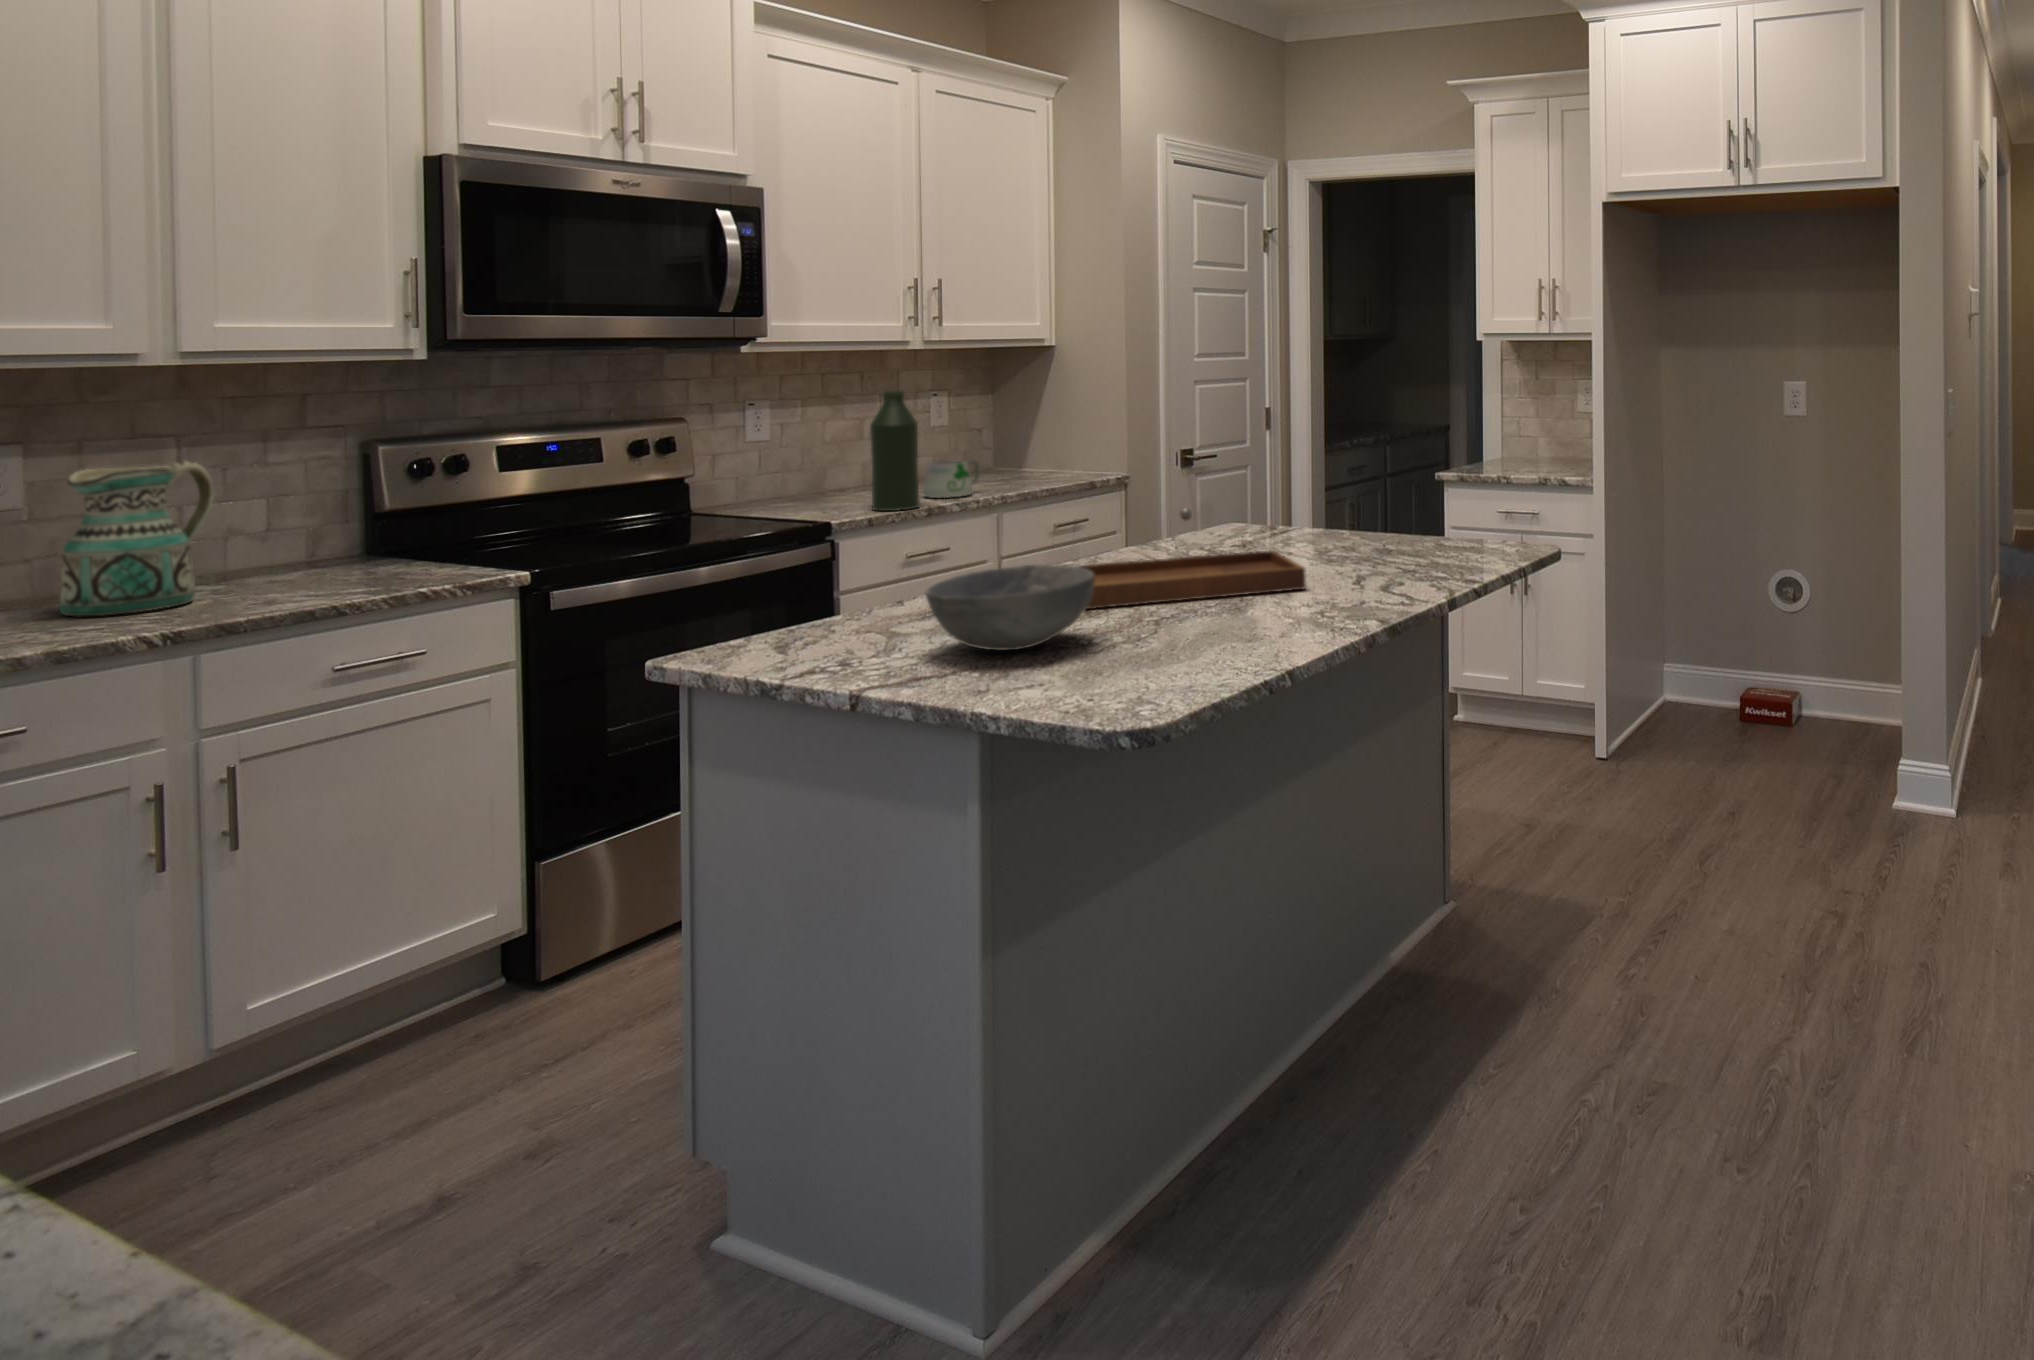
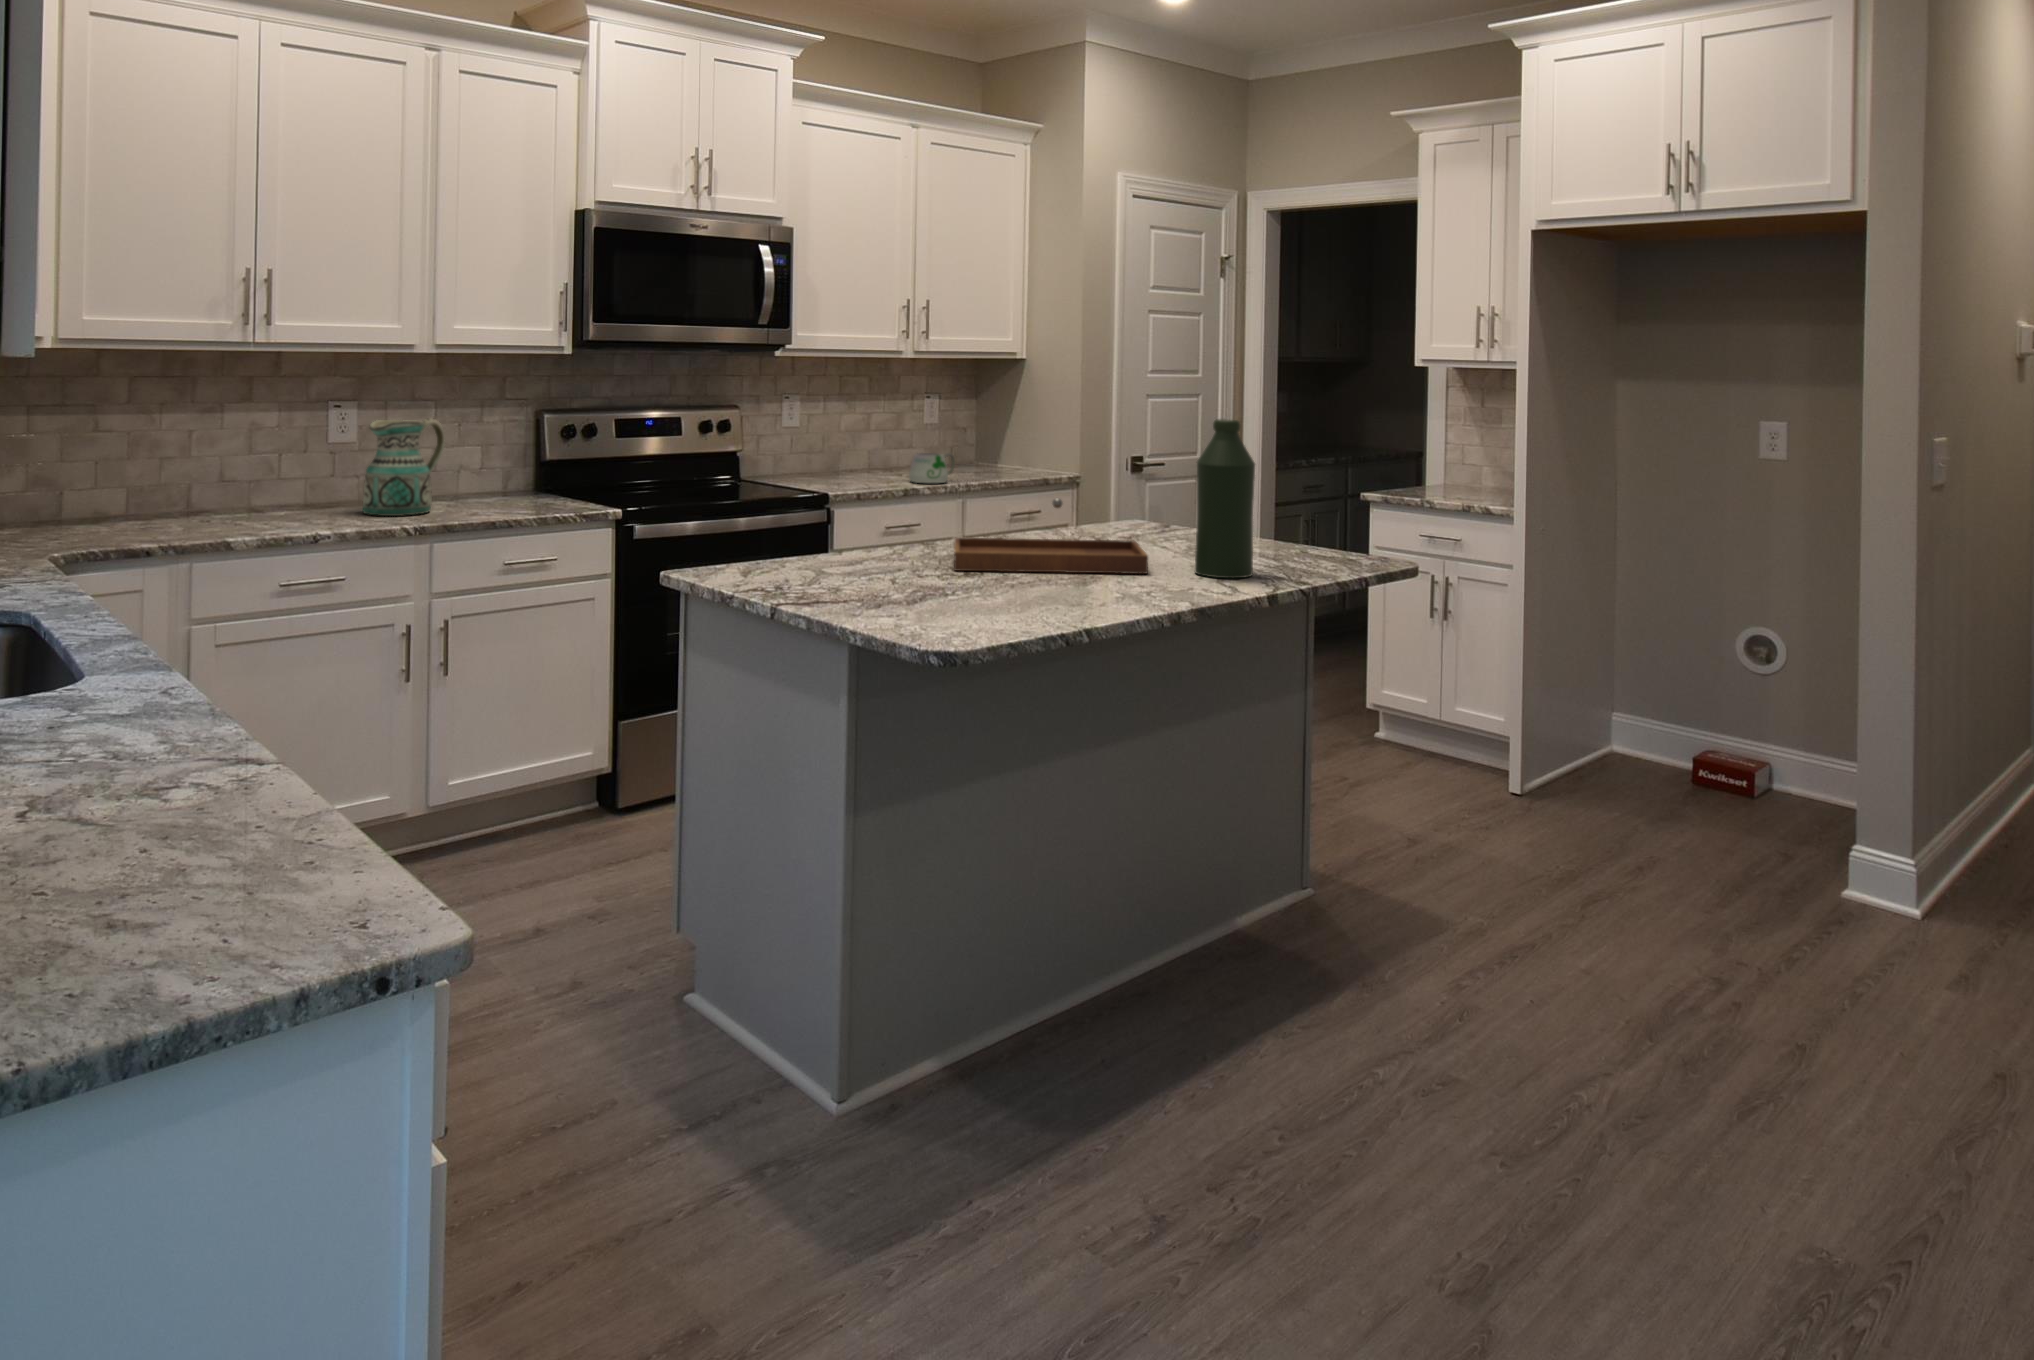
bottle: present [870,390,920,511] -> present [1194,419,1255,578]
bowl: present [926,564,1095,650] -> none [836,530,959,591]

